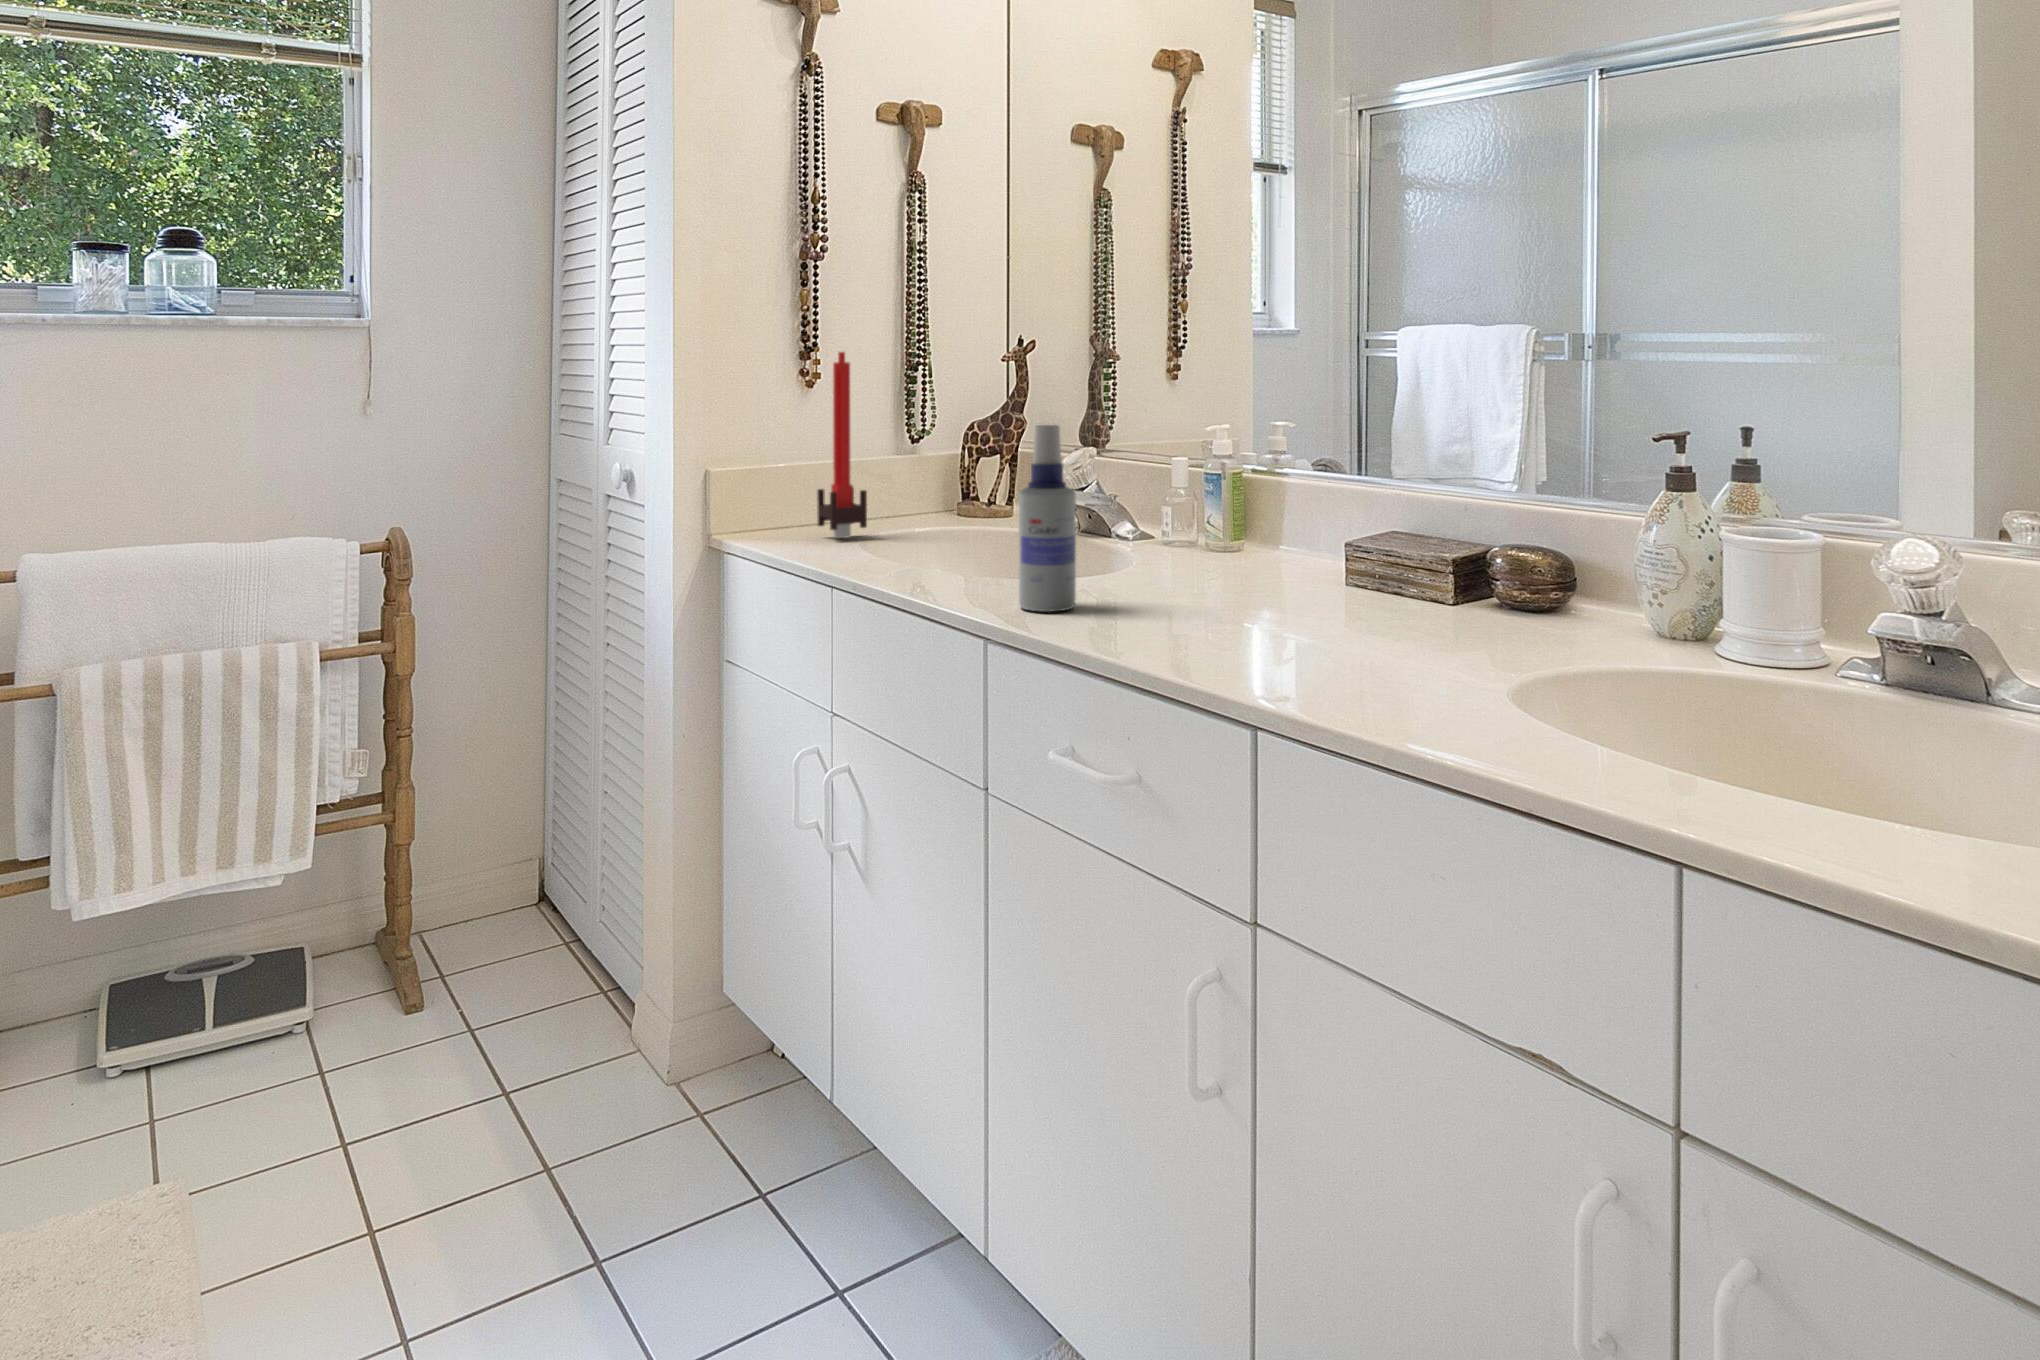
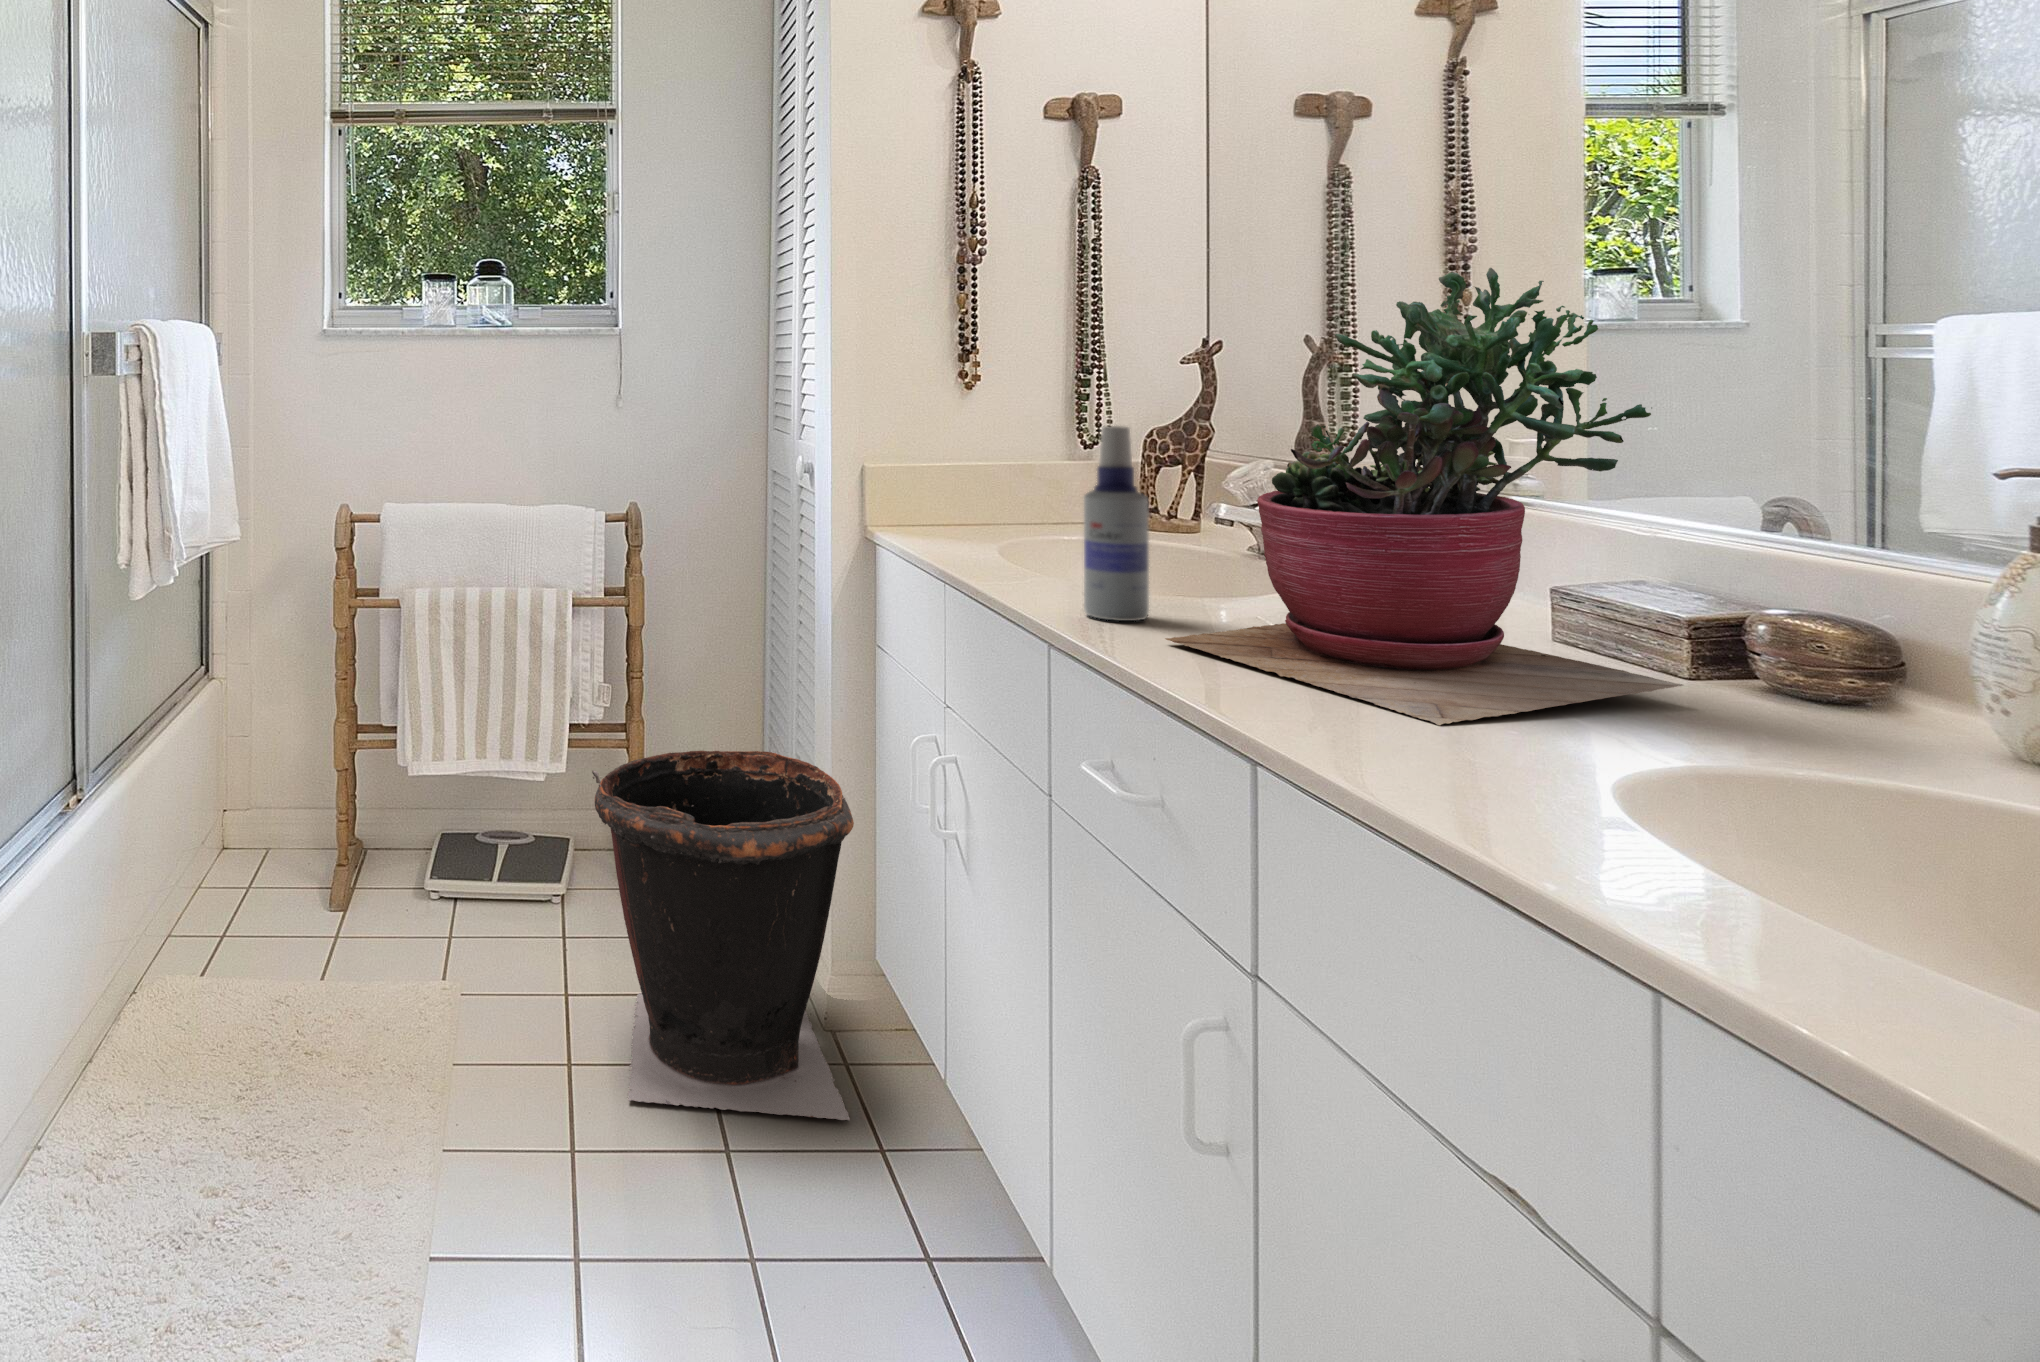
succulent plant: none [1115,288,1481,675] -> present [1165,268,1683,725]
candle: present [817,352,867,538] -> none [963,355,1011,539]
waste bin: none [404,795,731,1249] -> present [592,751,854,1120]

